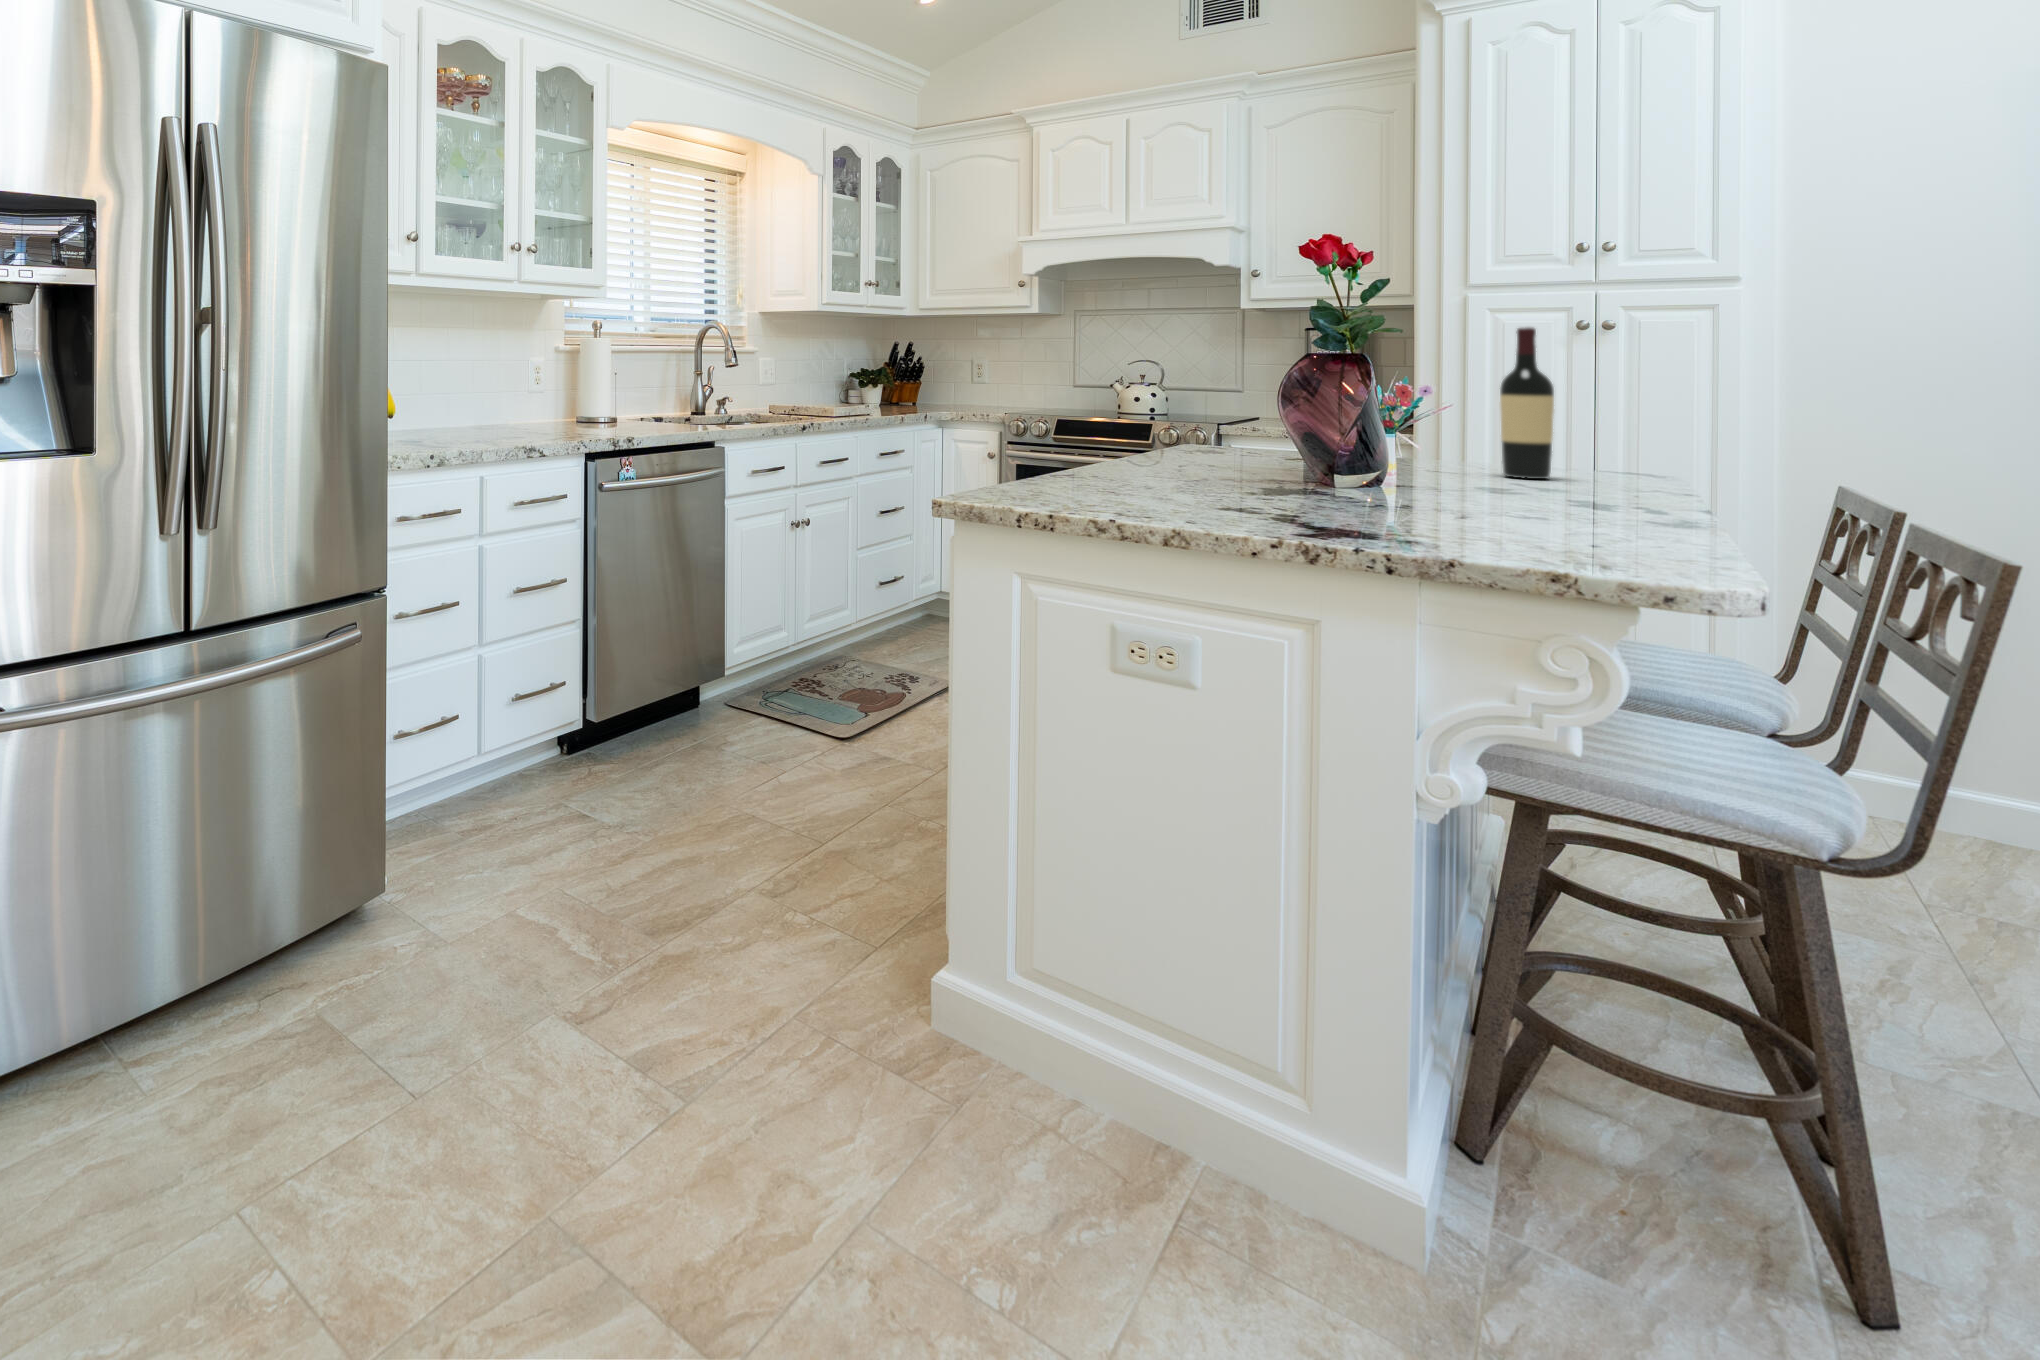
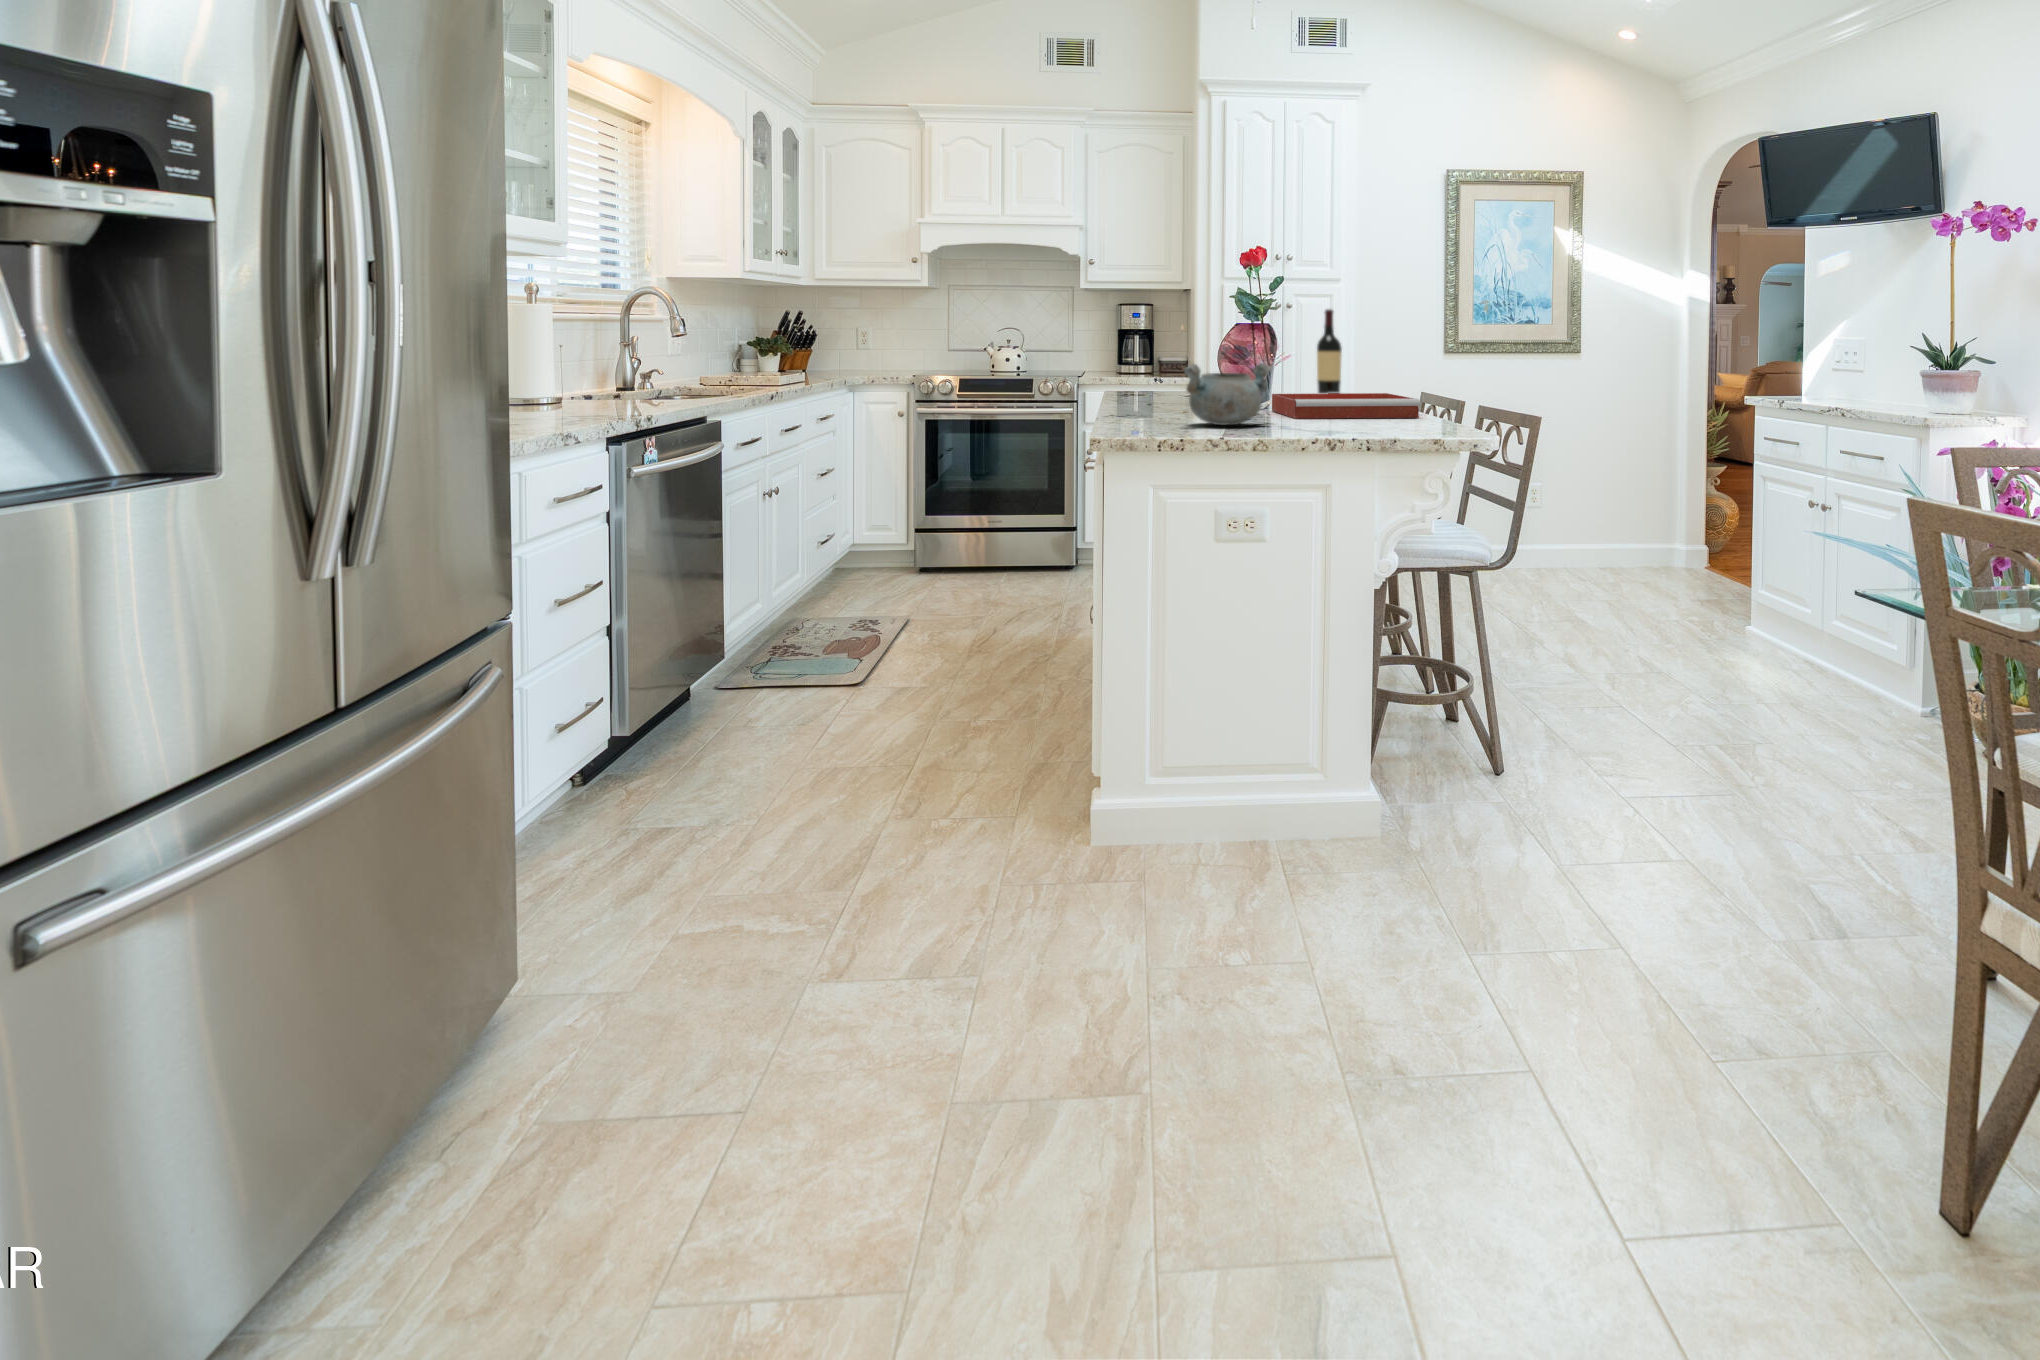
bowl: none [1097,407,1272,500] -> present [1184,363,1271,425]
tray: none [1350,458,1641,519] -> present [1272,393,1420,418]

